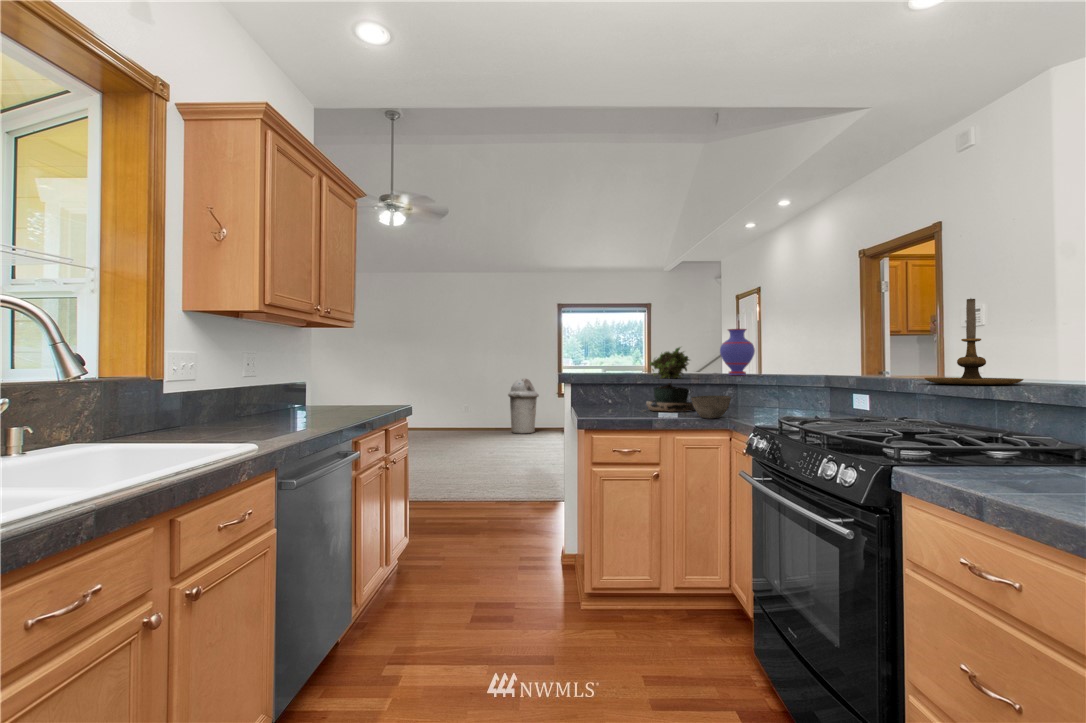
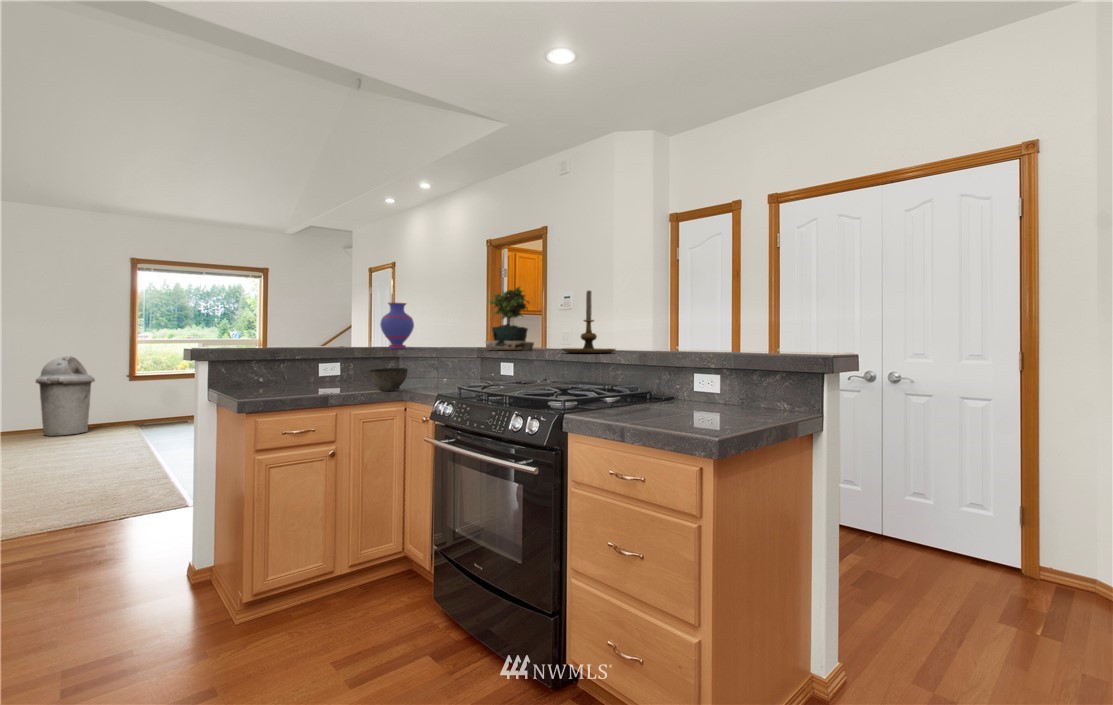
potted plant: present [646,347,695,412] -> present [485,287,534,350]

